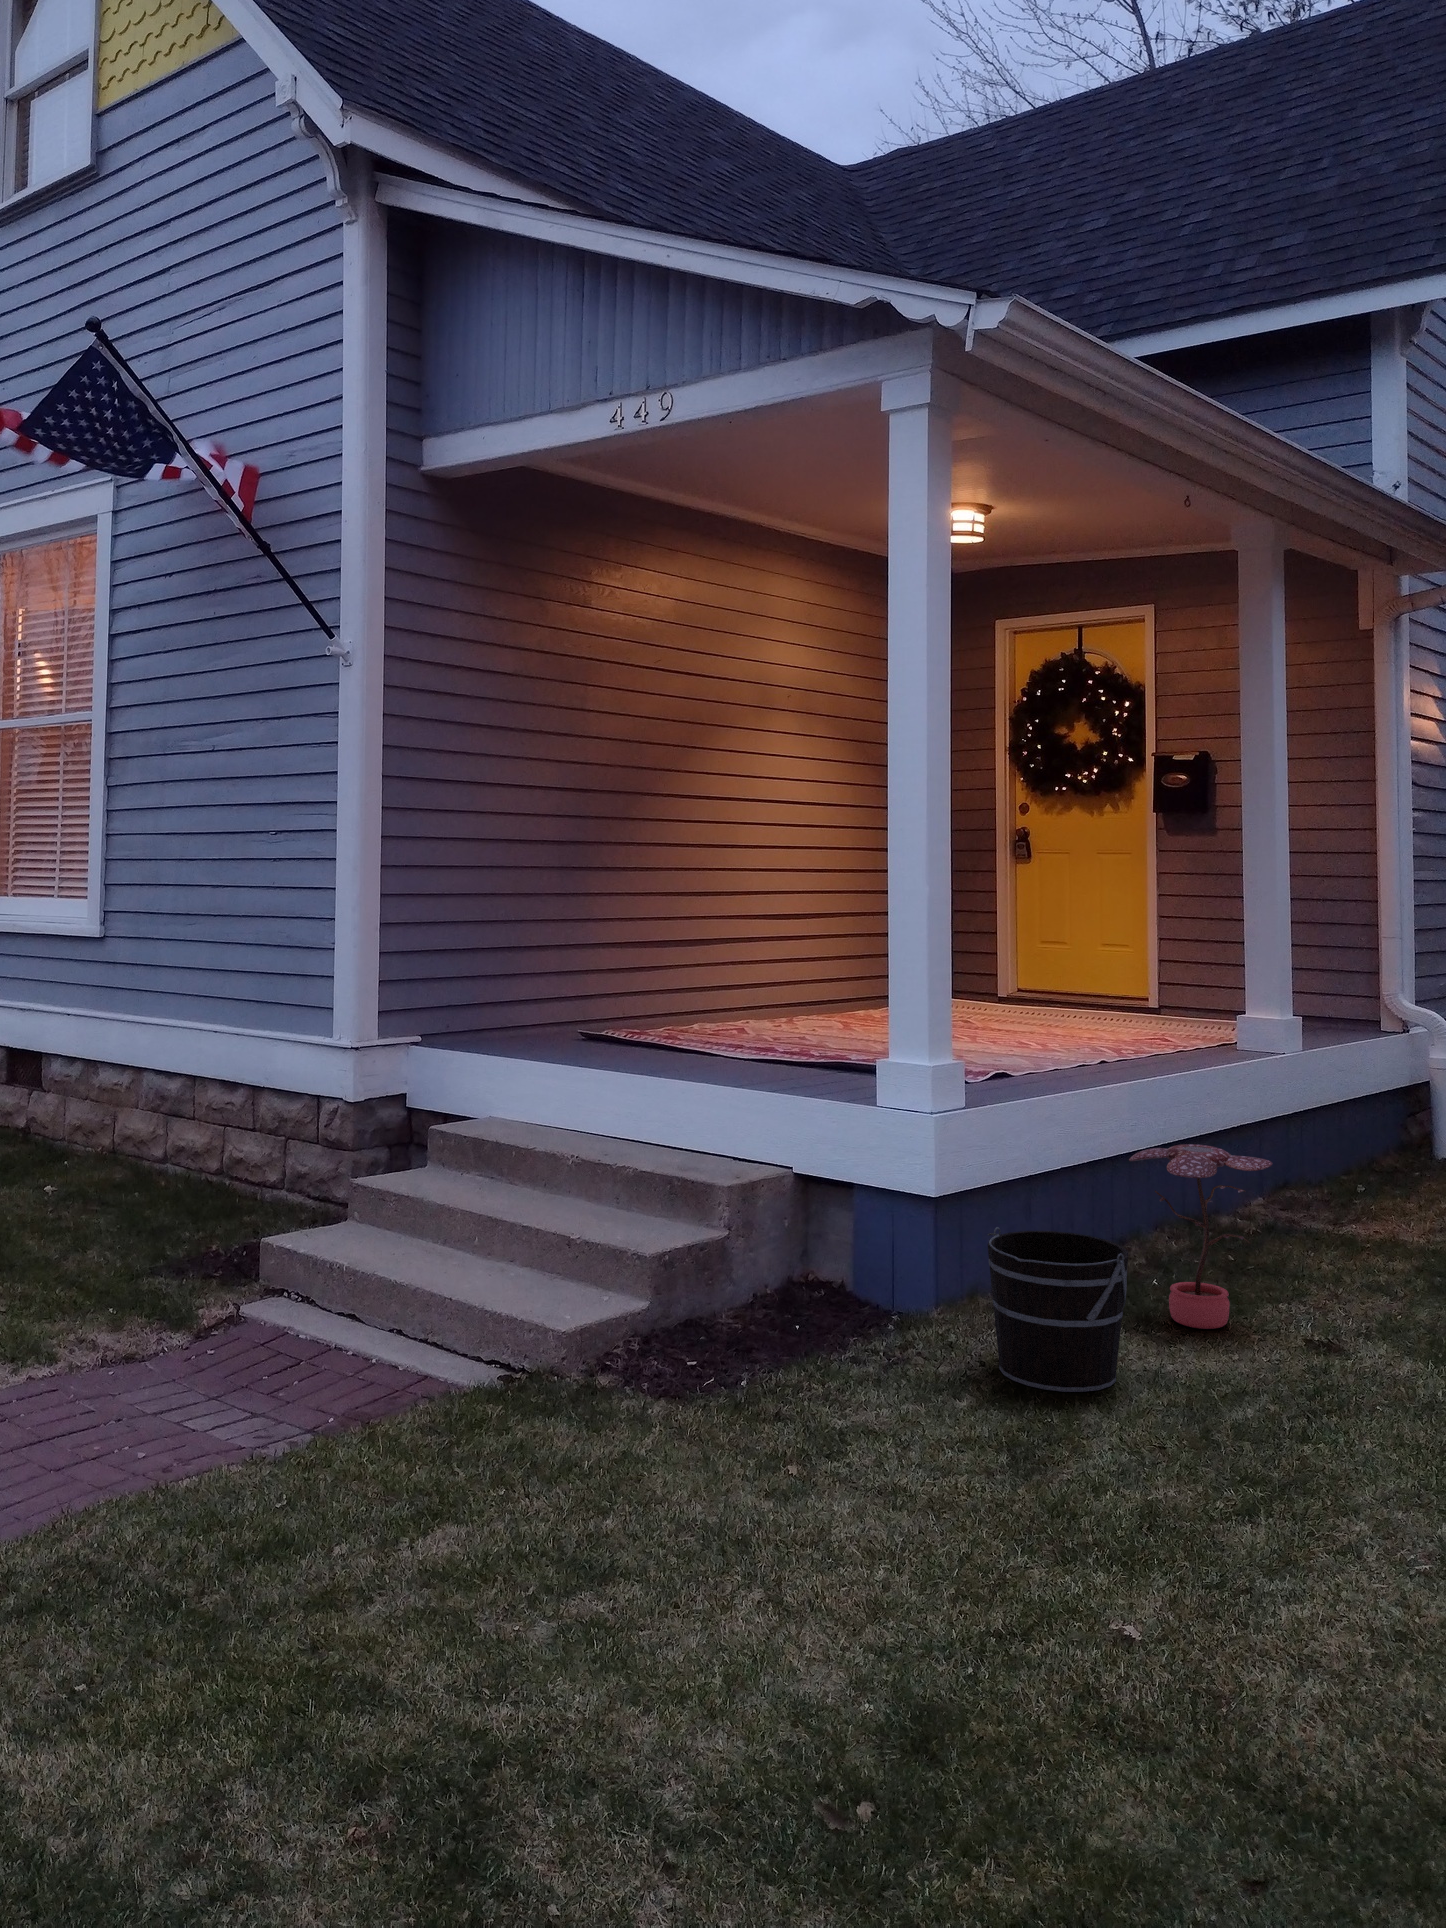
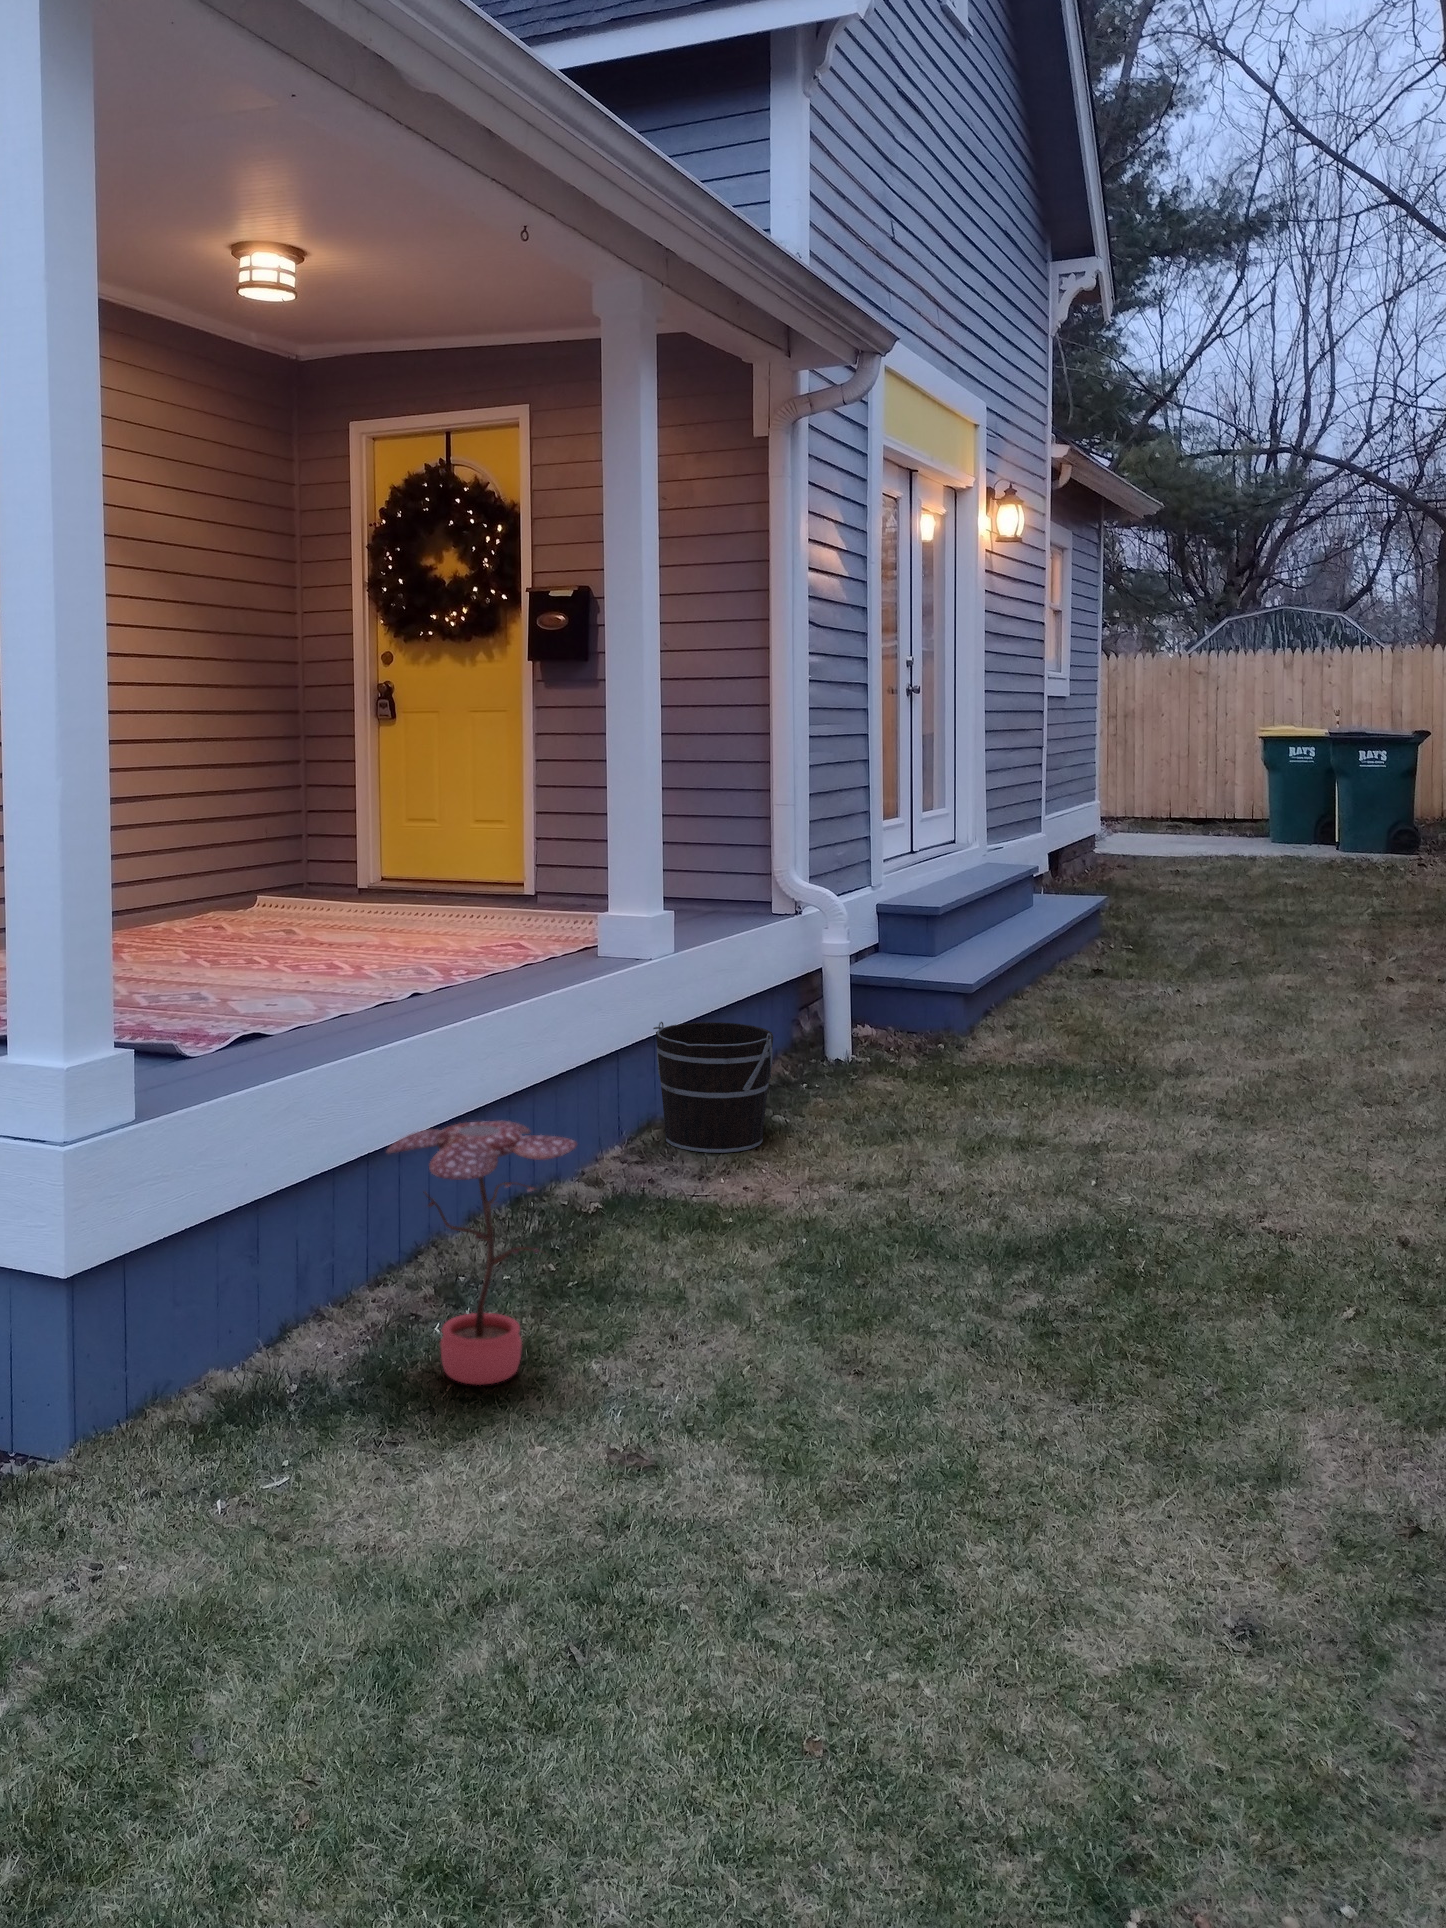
bucket: present [987,1227,1128,1392] -> present [653,1022,773,1153]

